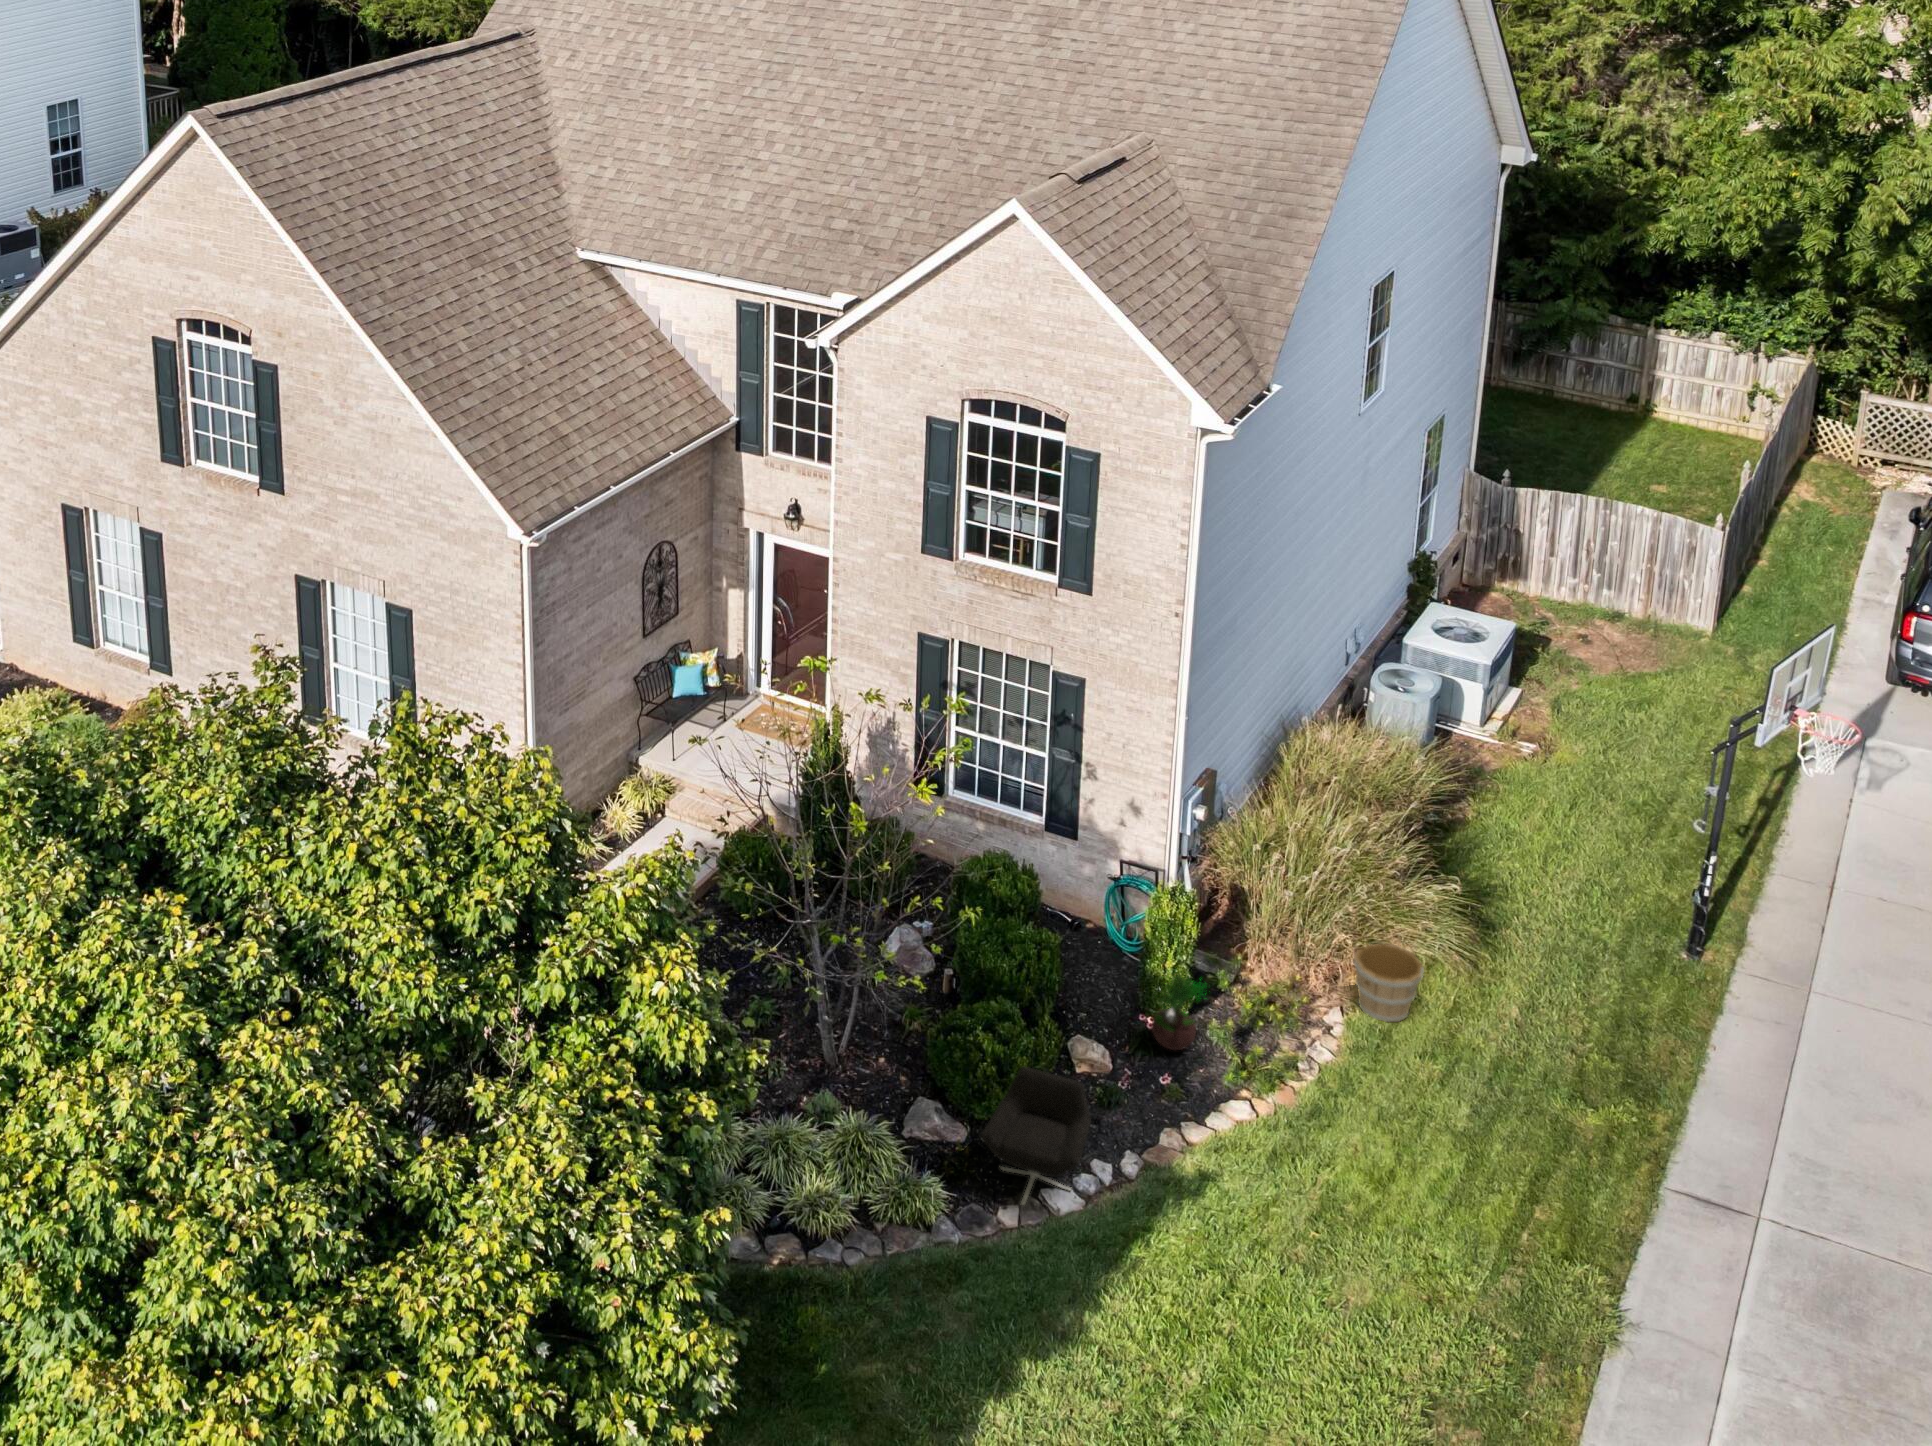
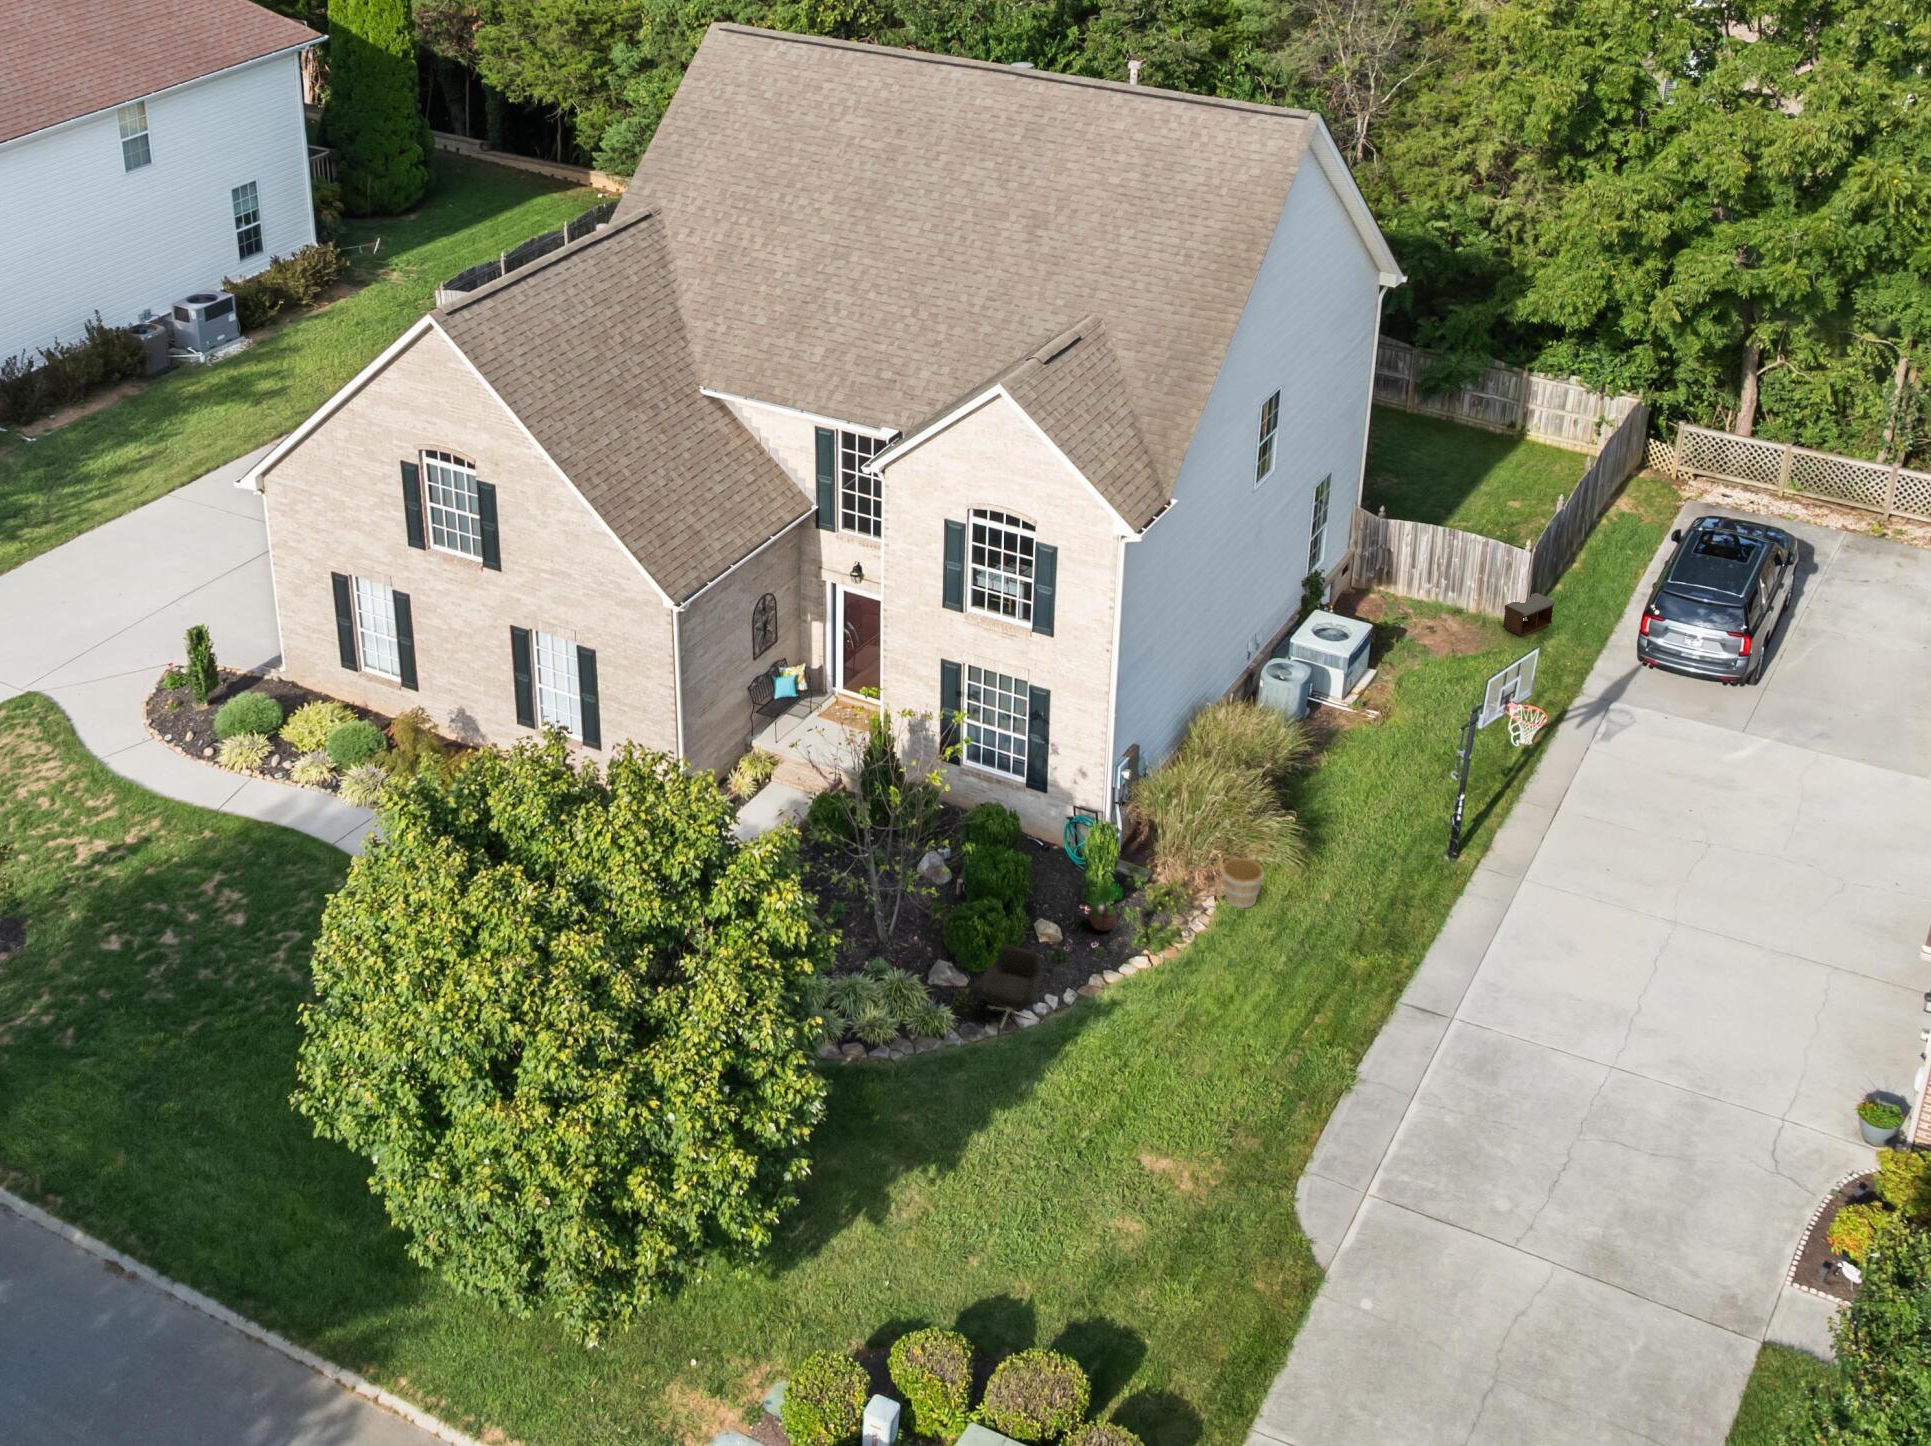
bench: none [1694,591,1770,651] -> present [1503,593,1555,637]

